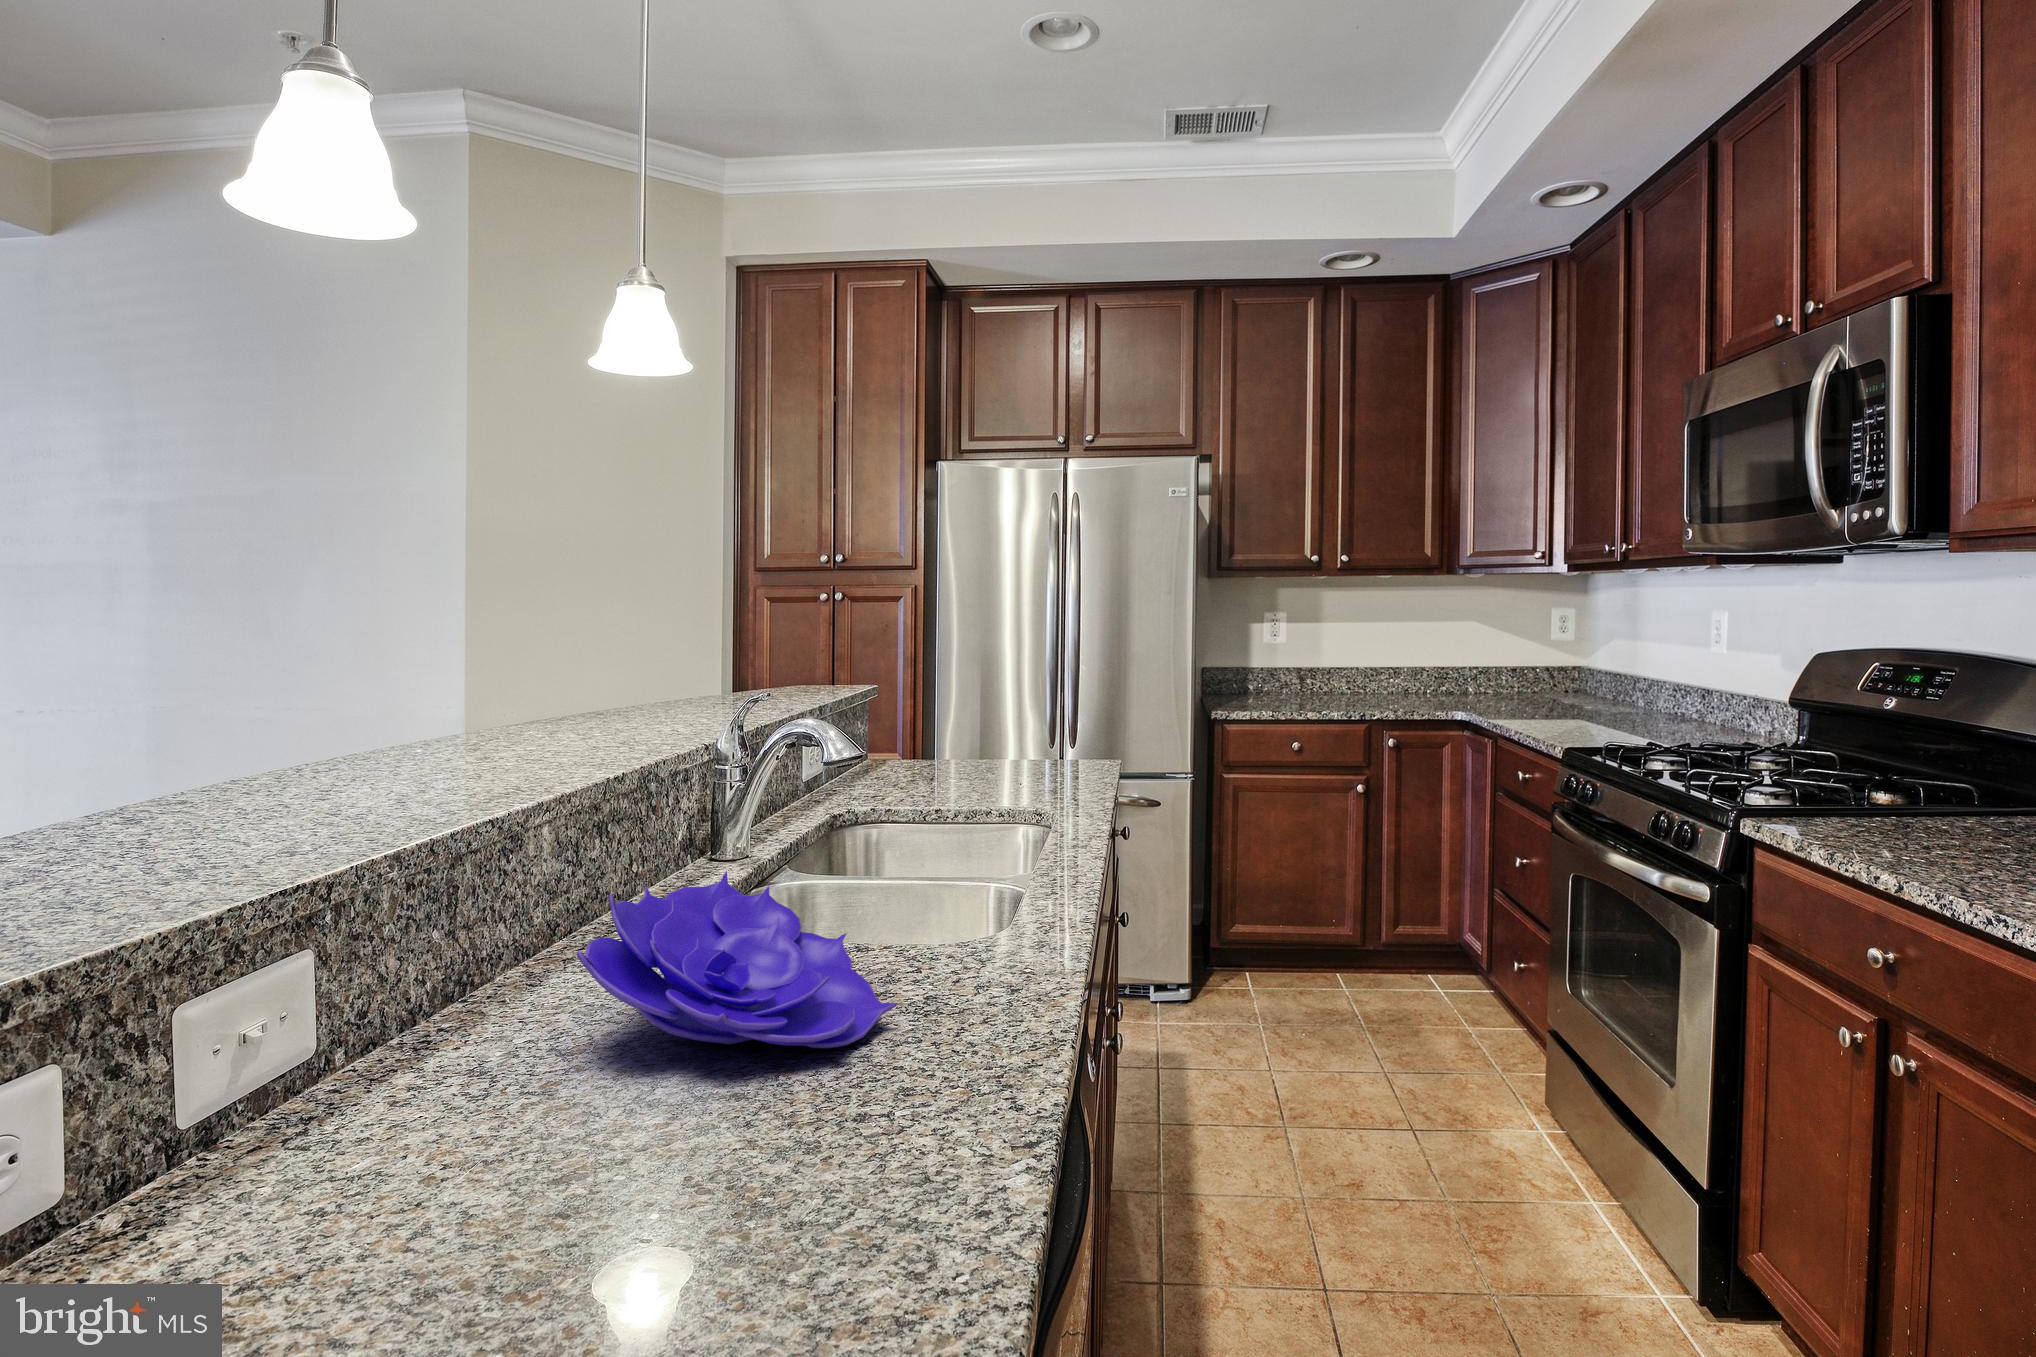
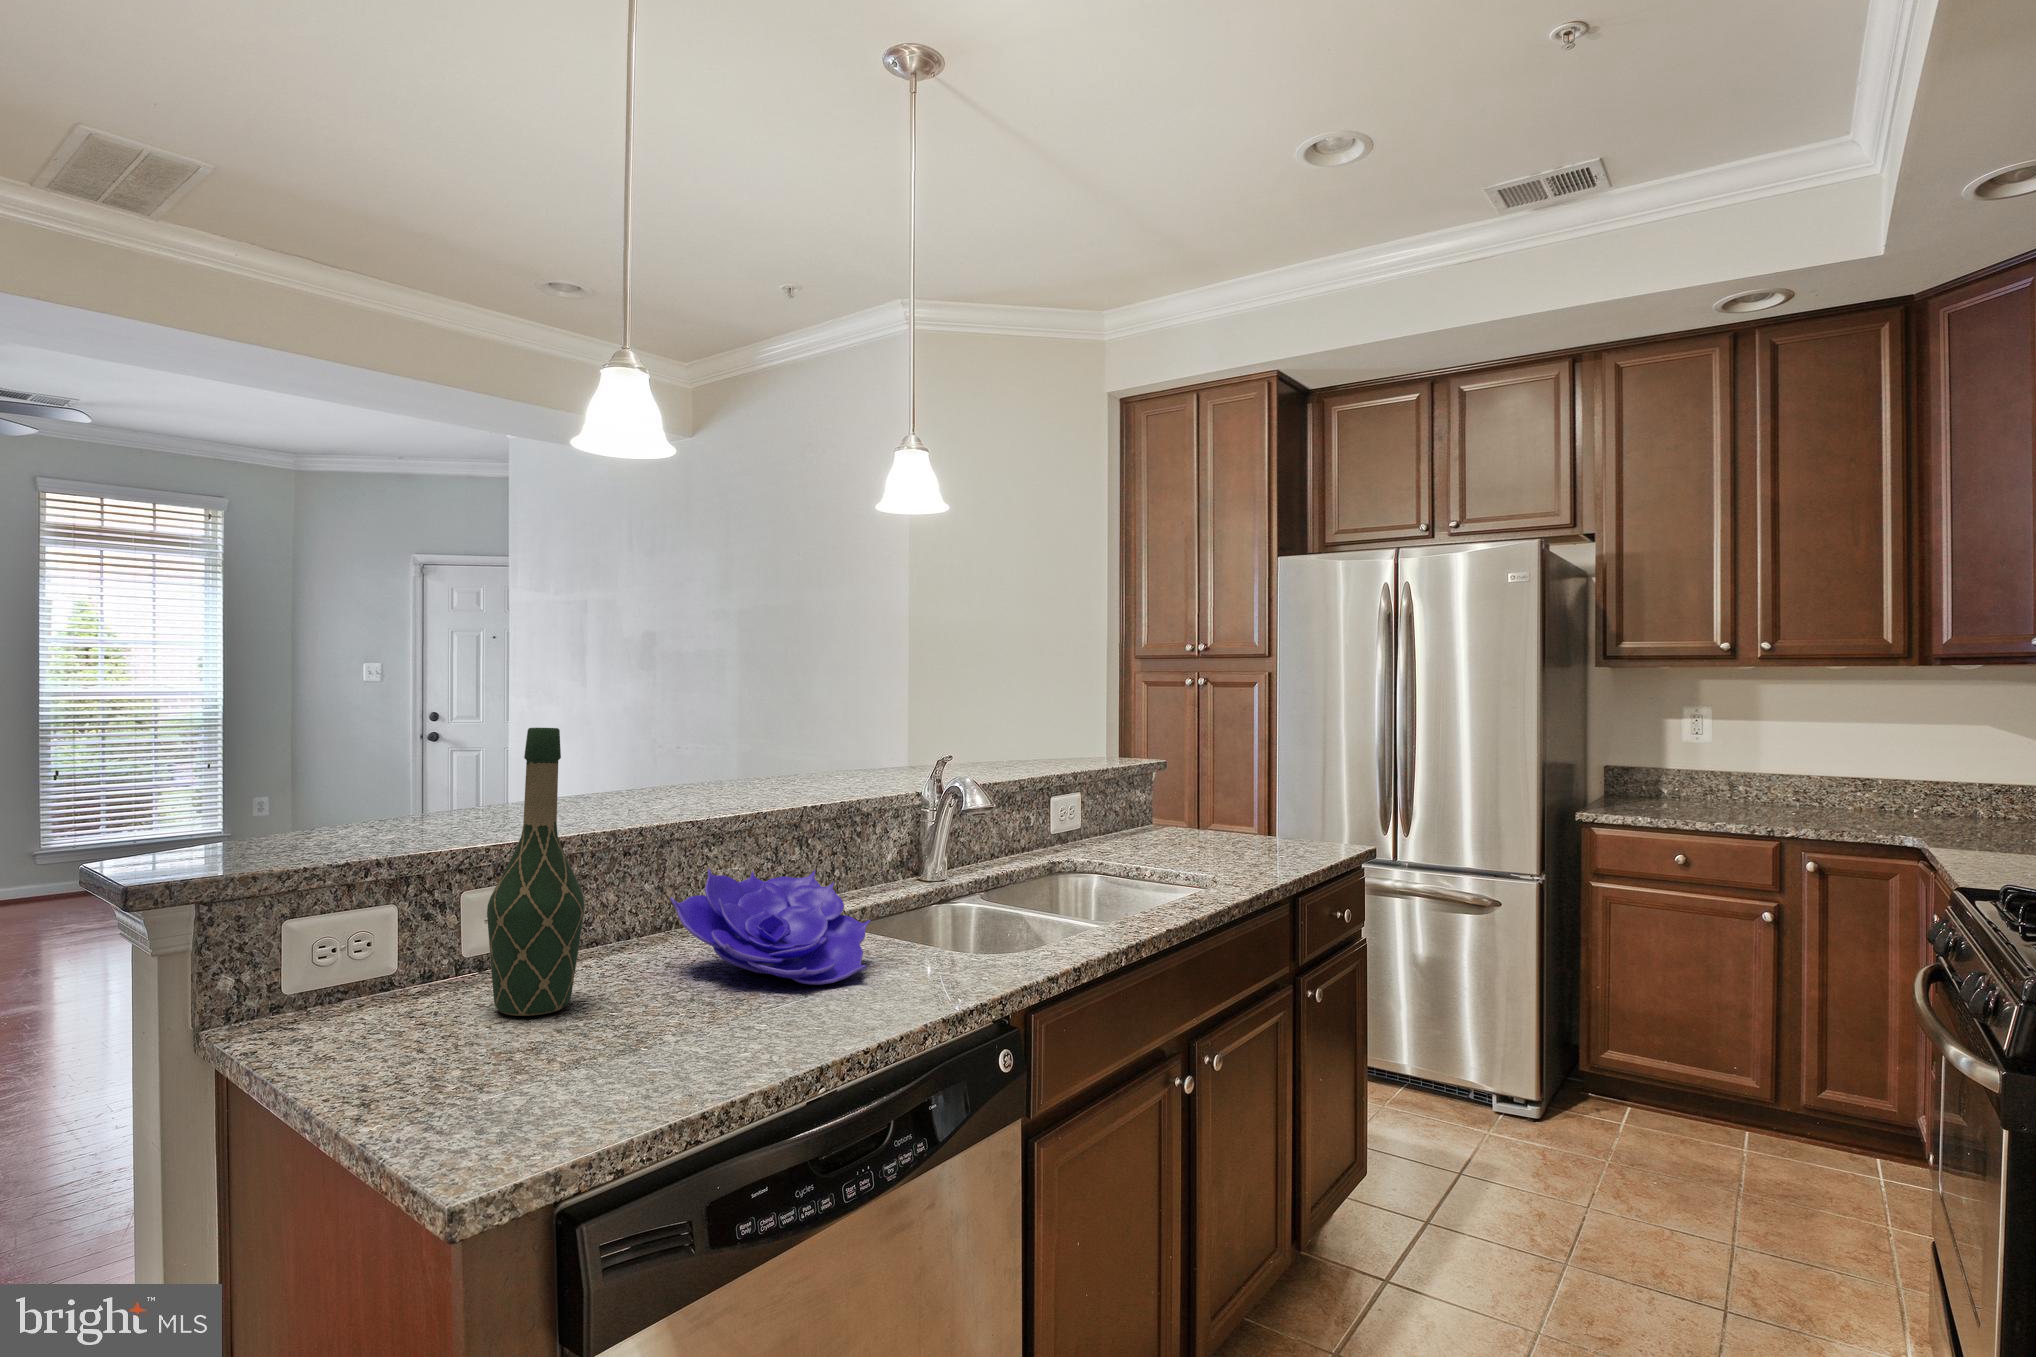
wine bottle: none [332,684,522,1234] -> present [487,728,585,1016]

